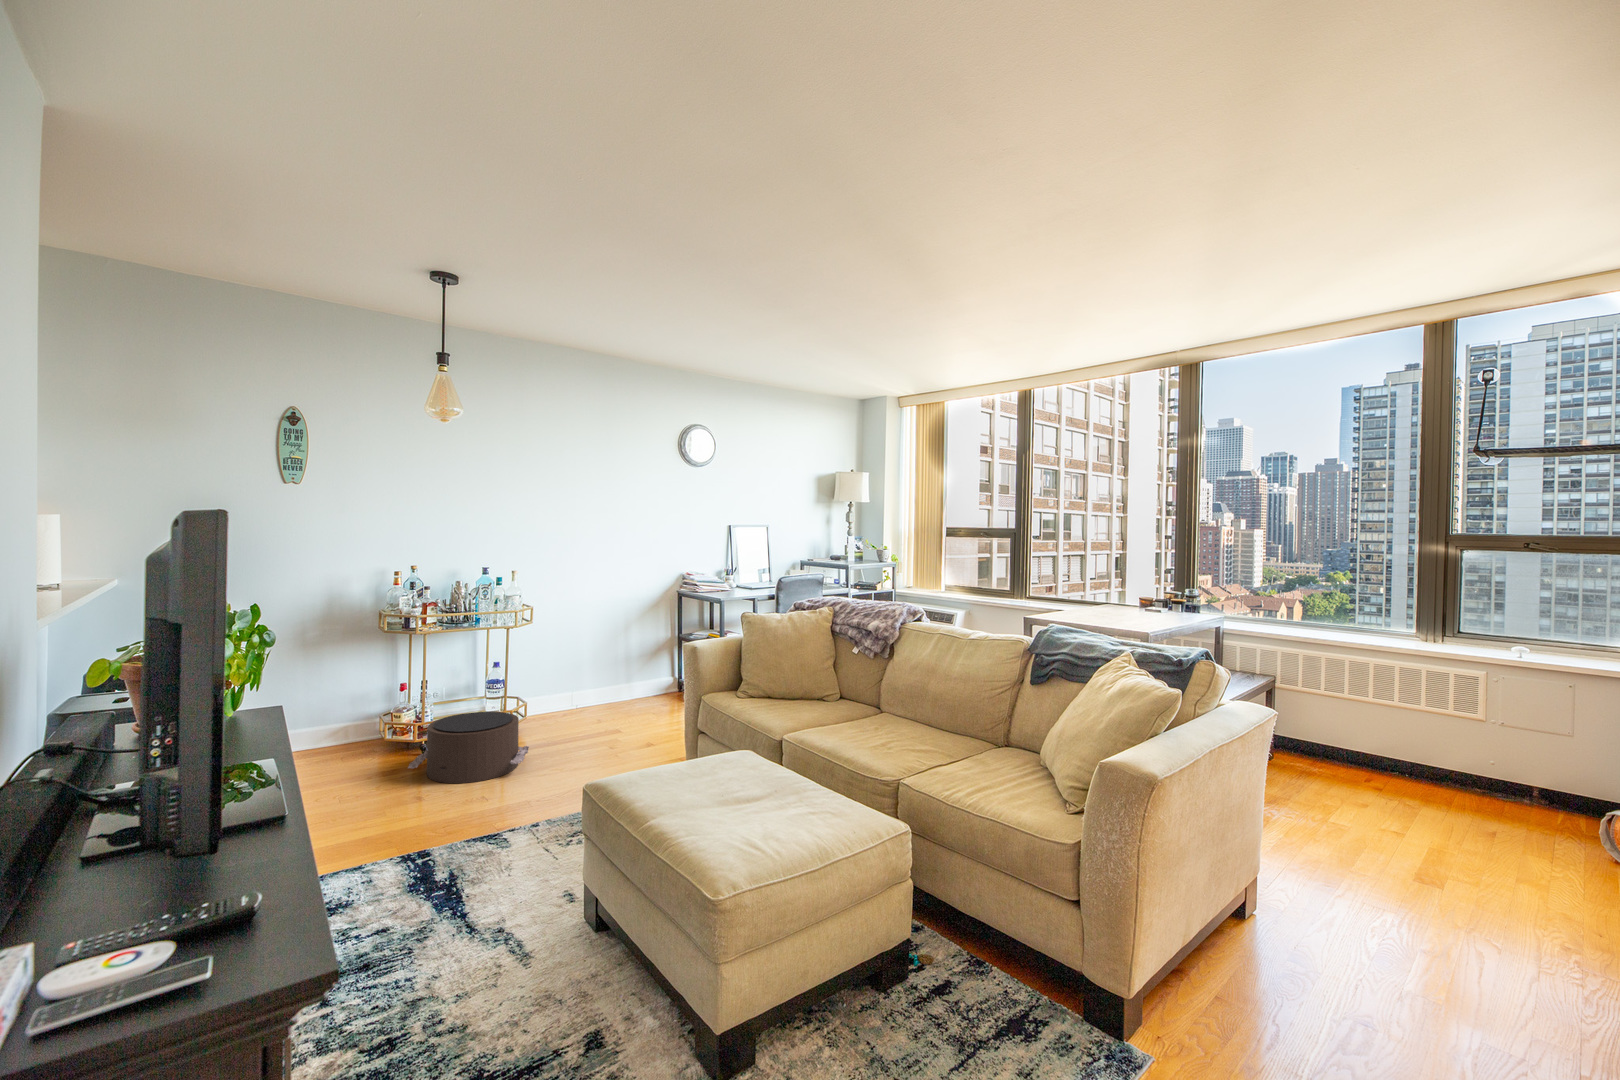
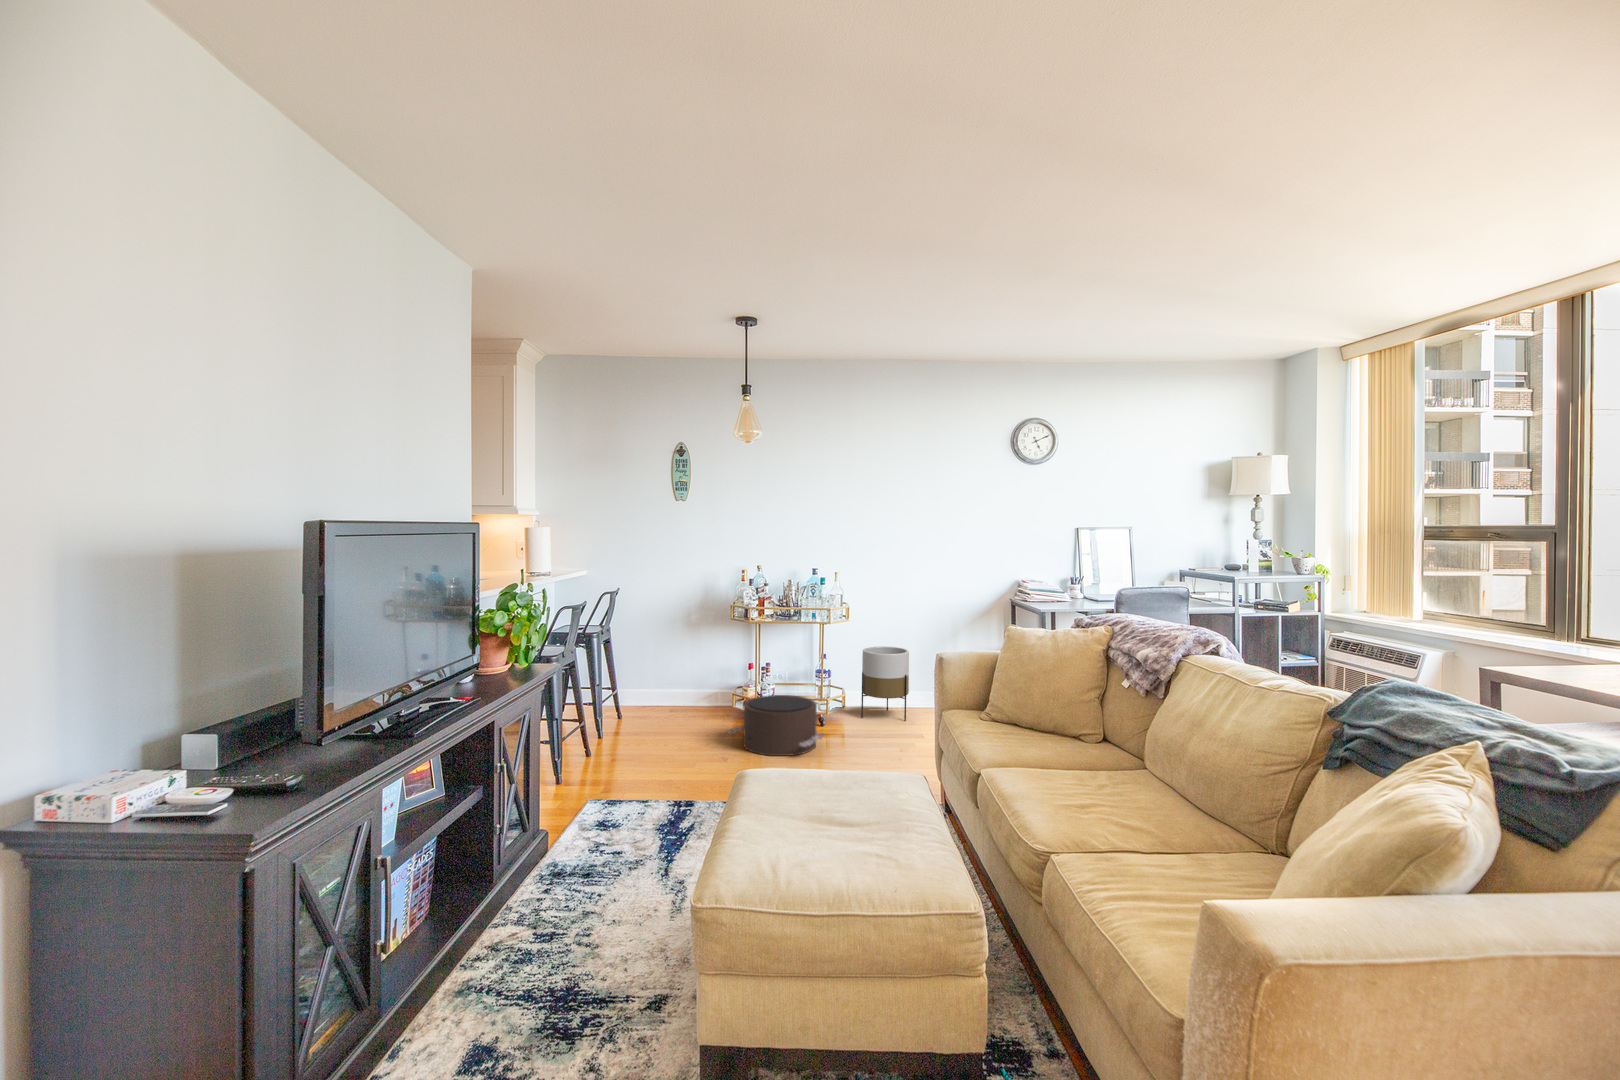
planter: none [538,647,590,725] -> present [861,646,909,721]

